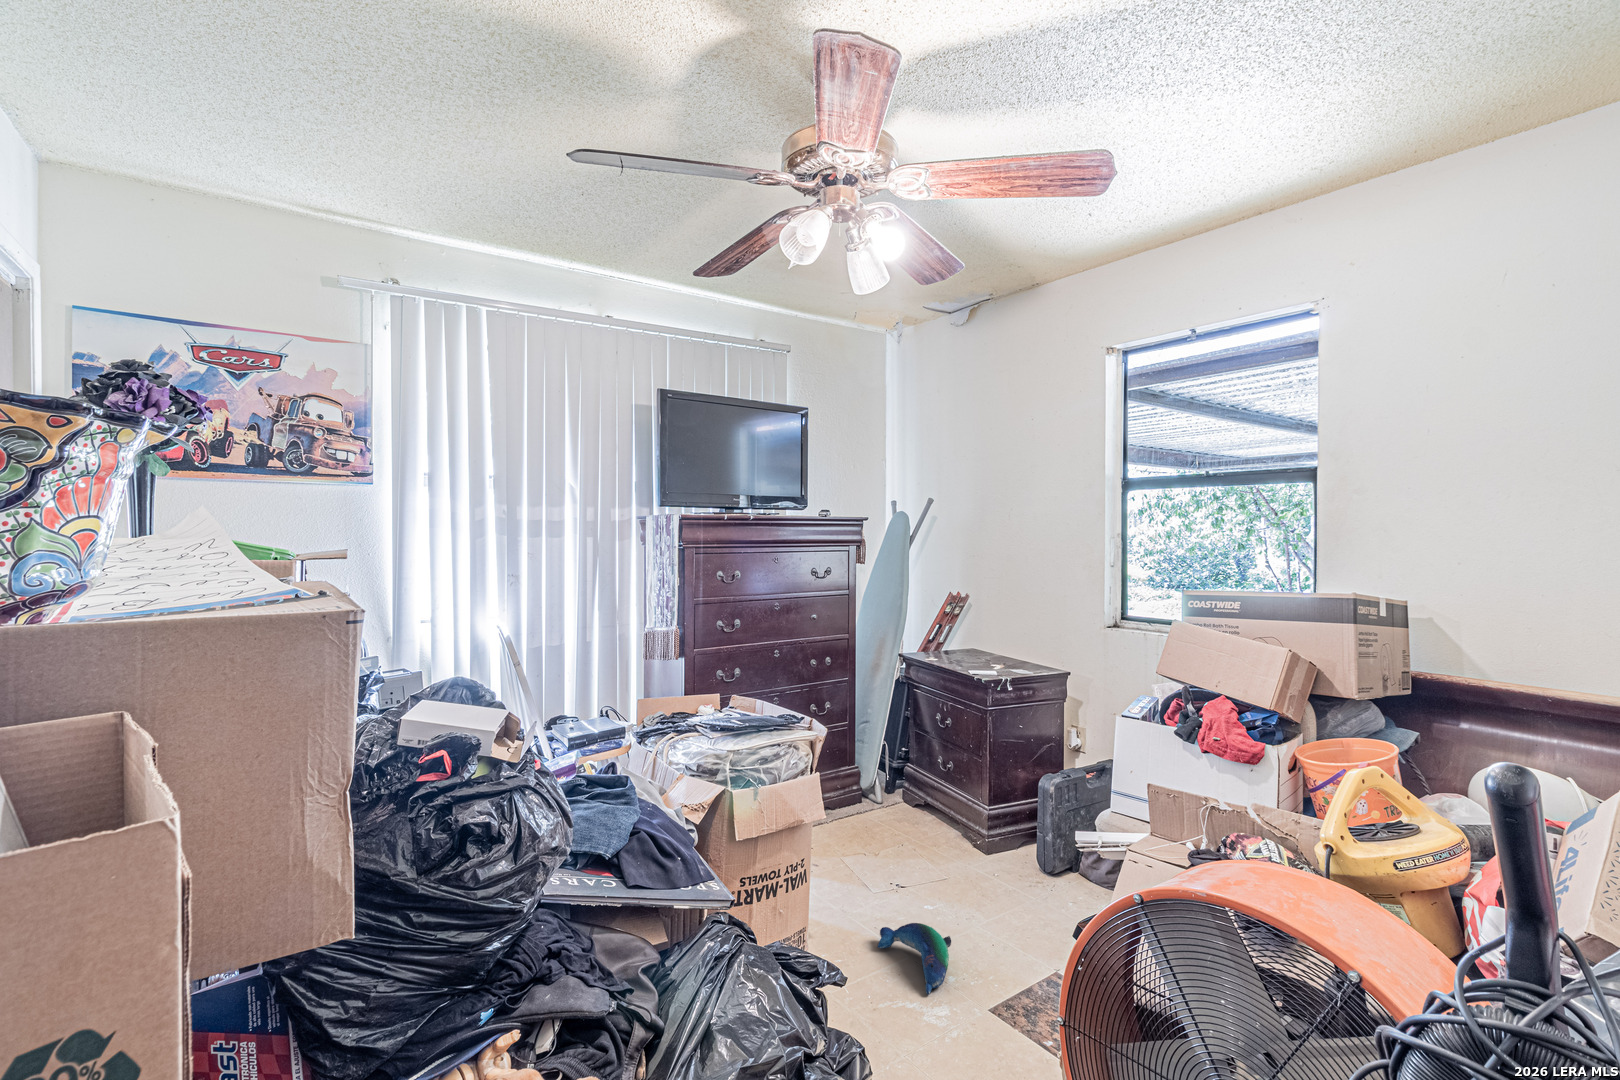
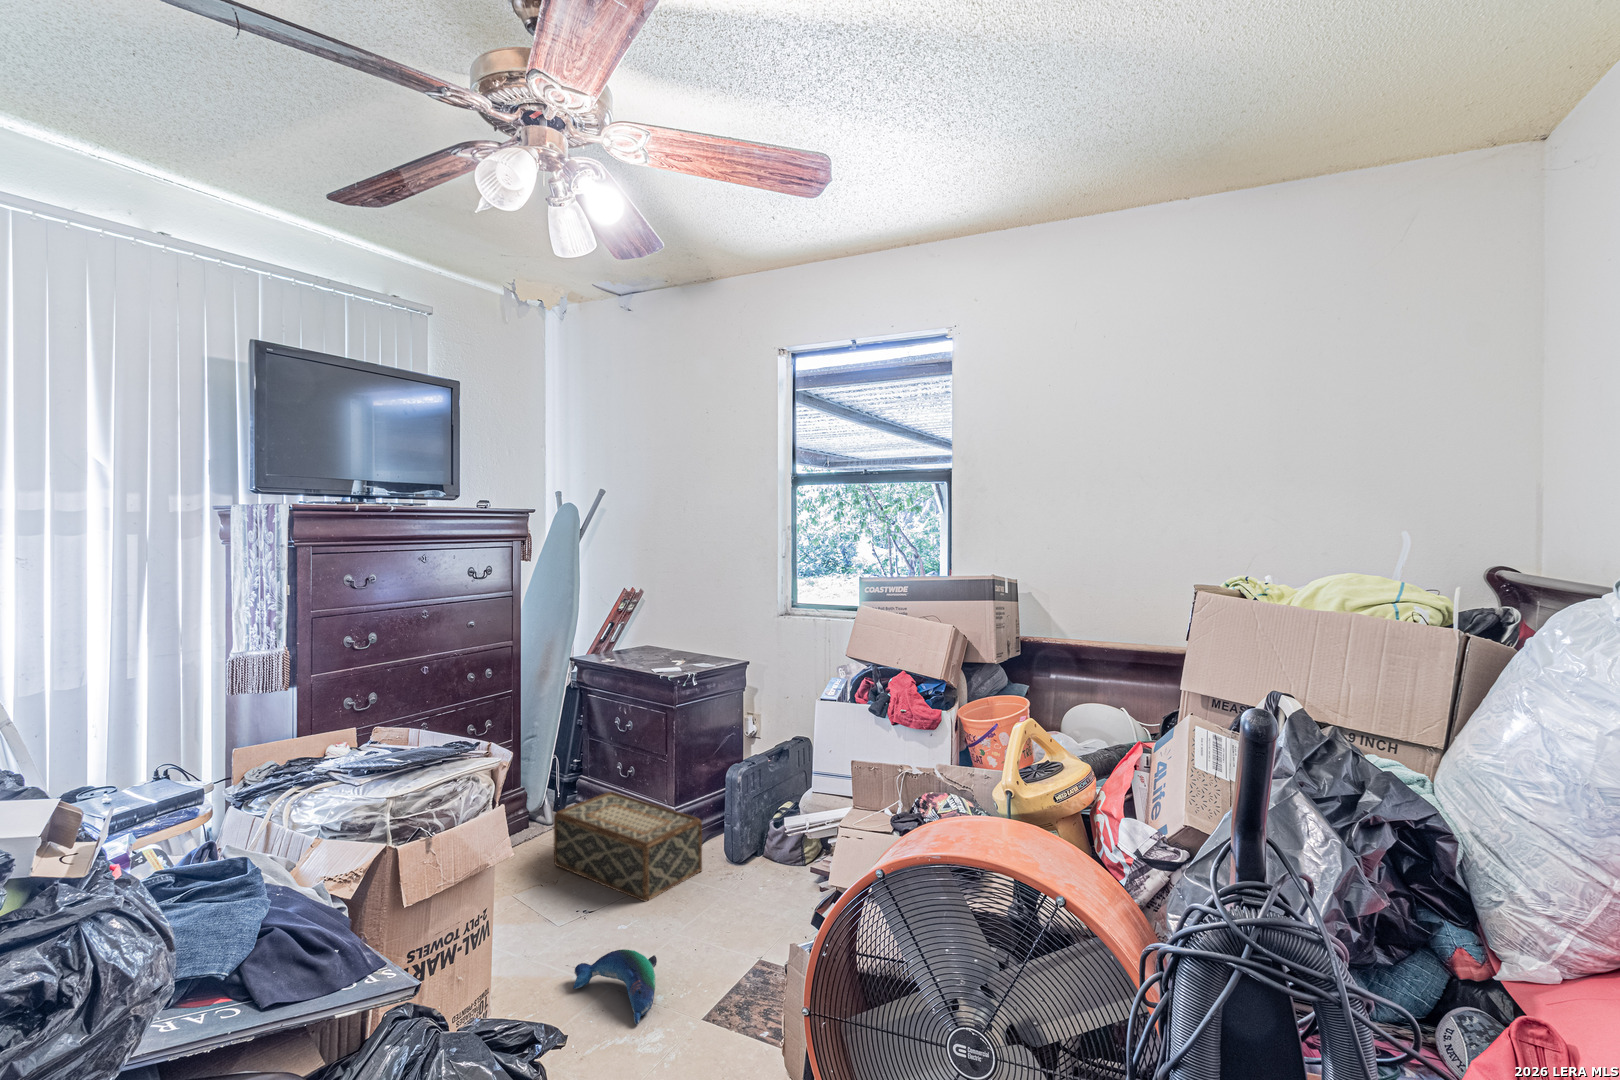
woven basket: none [877,780,1011,888] -> present [554,792,702,902]

